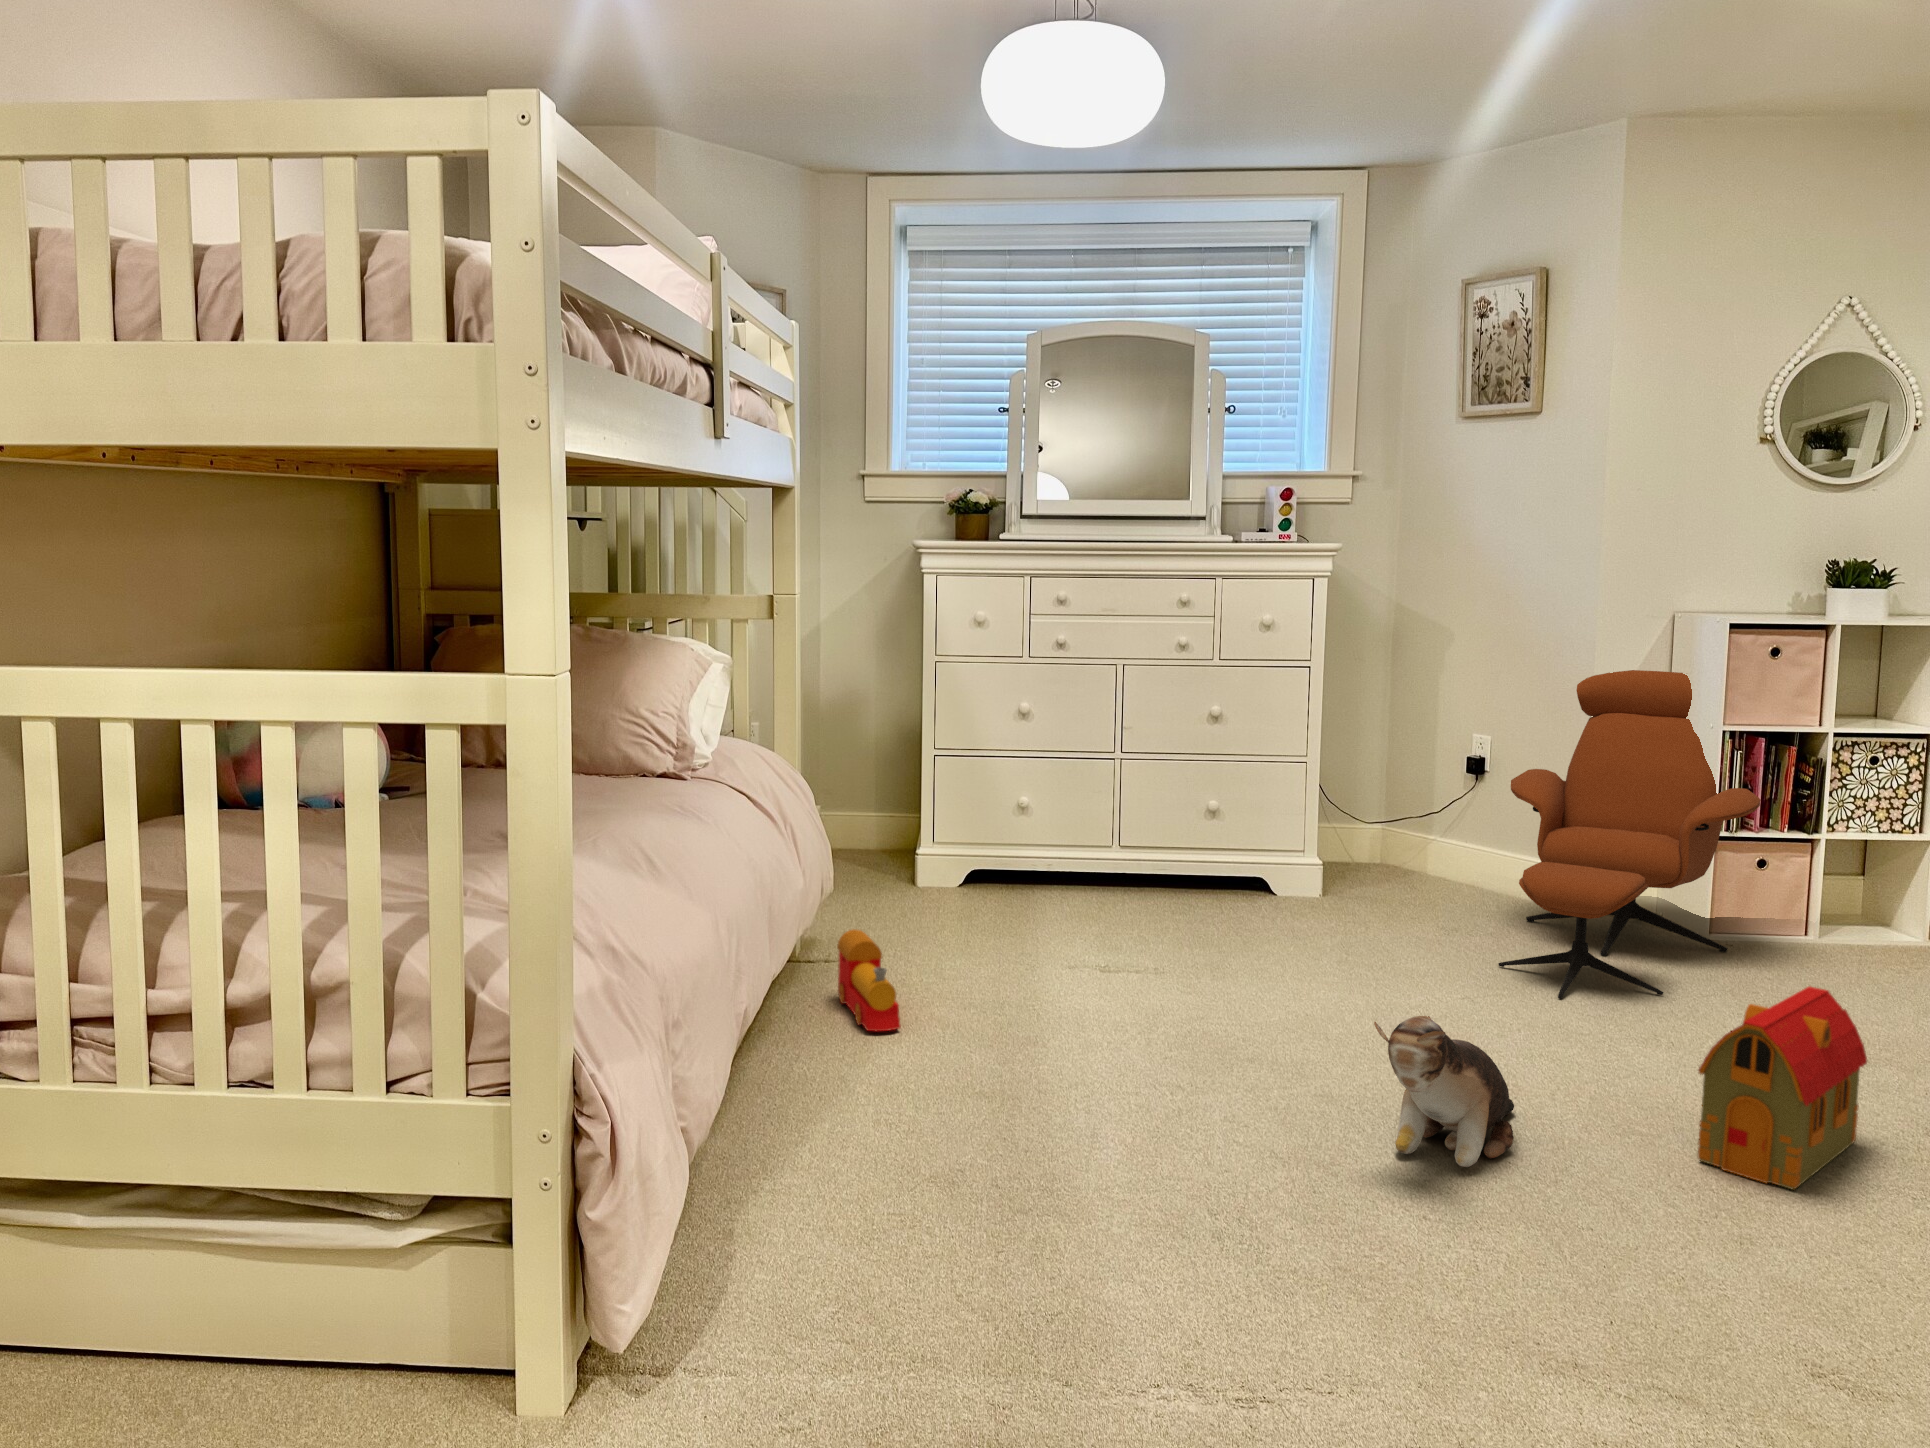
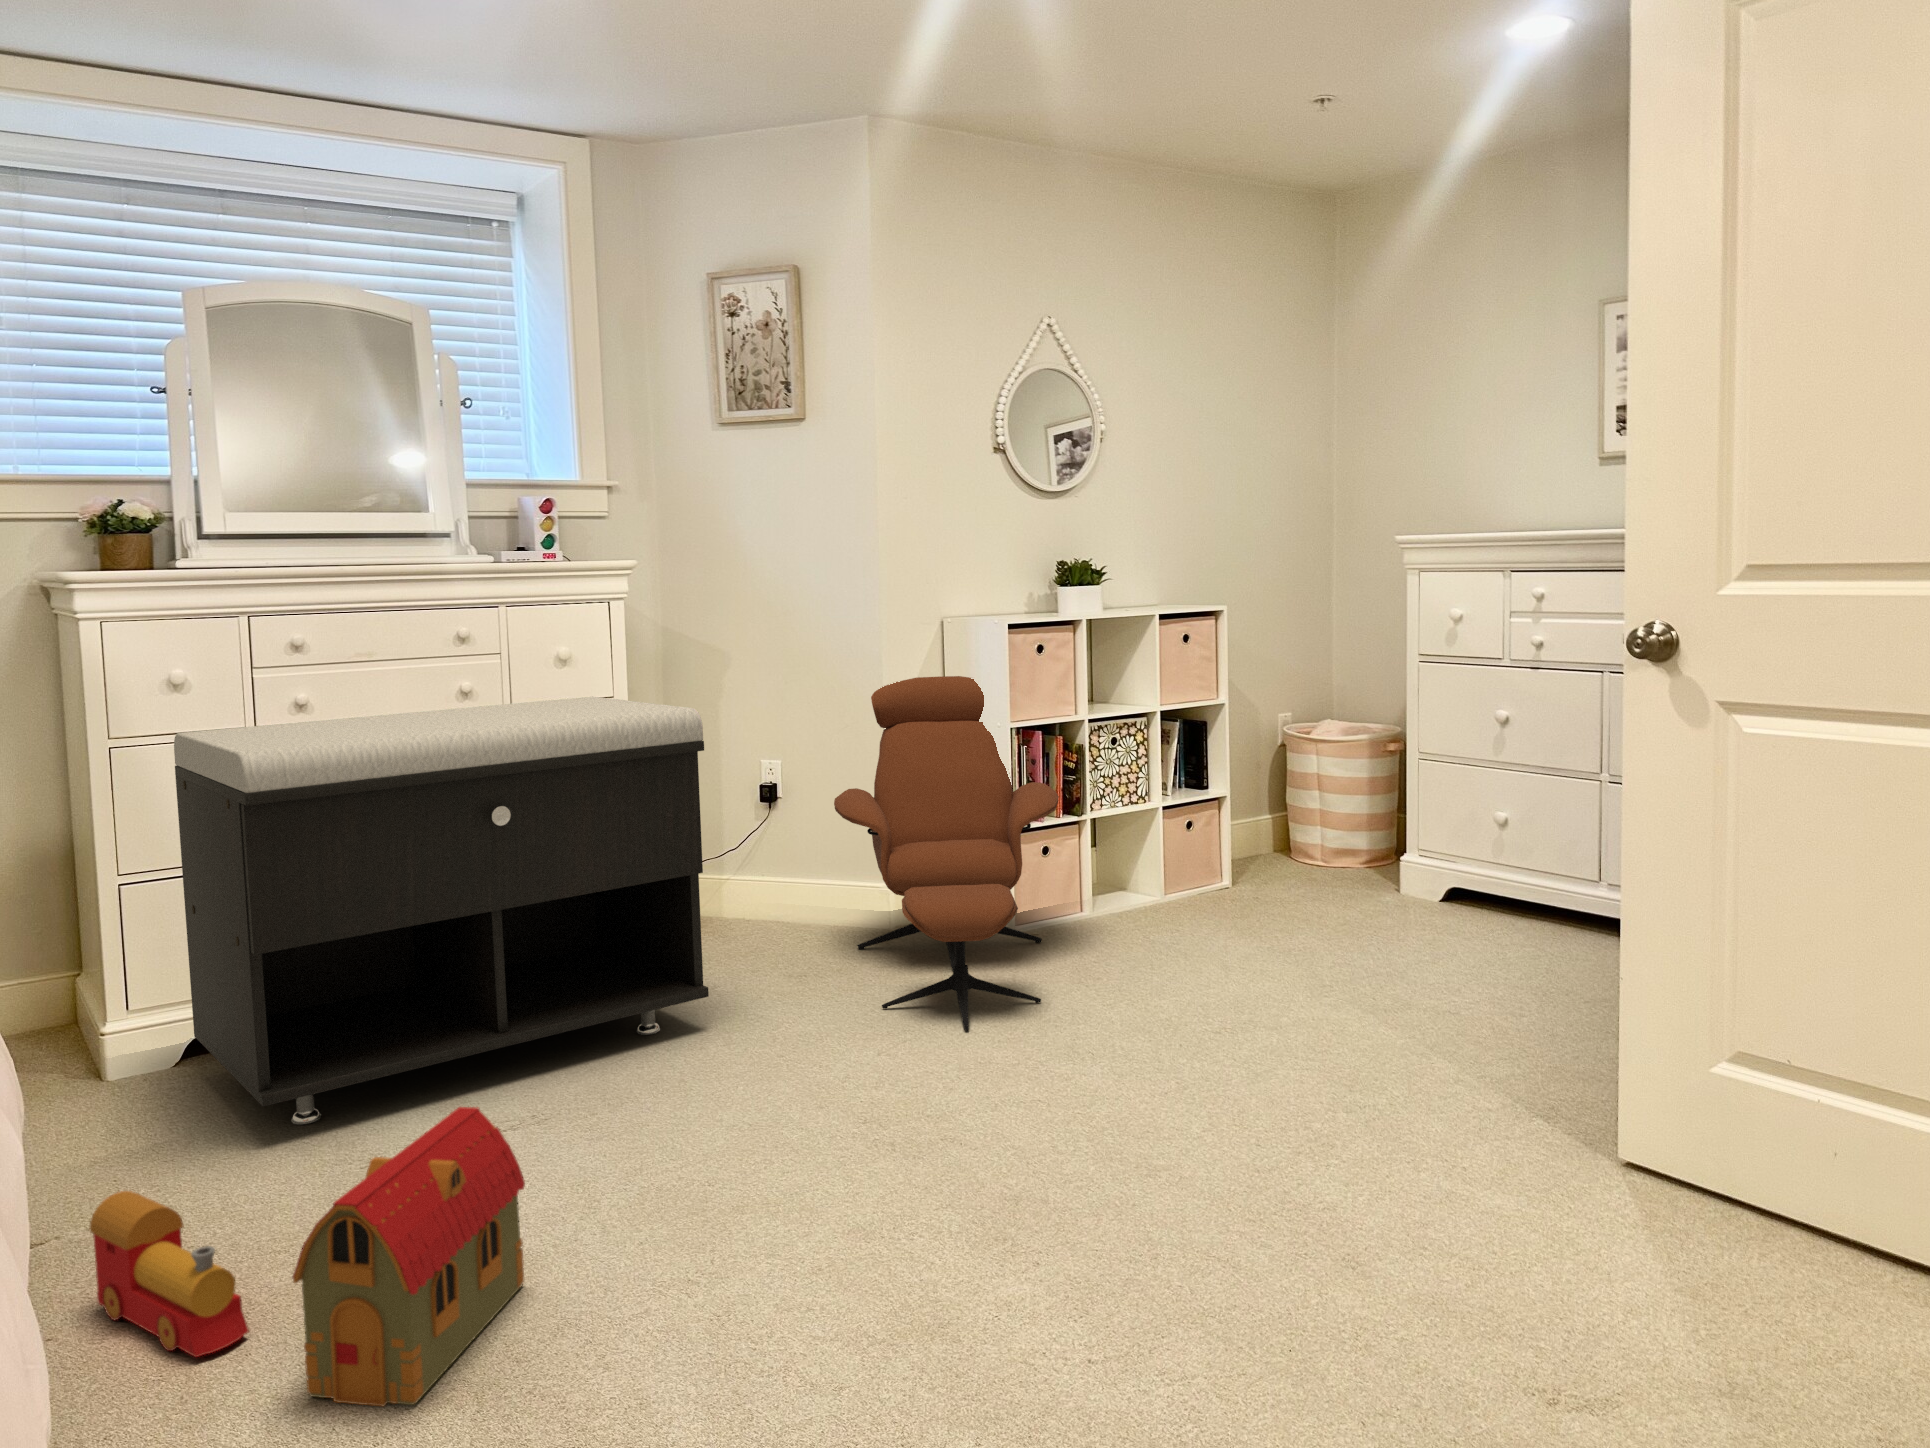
storage bench: none [966,654,1346,941] -> present [174,697,709,1124]
toy house: present [1698,986,1867,1190] -> present [292,1107,525,1406]
plush toy: present [1374,1016,1514,1167] -> none [994,1113,1104,1284]

